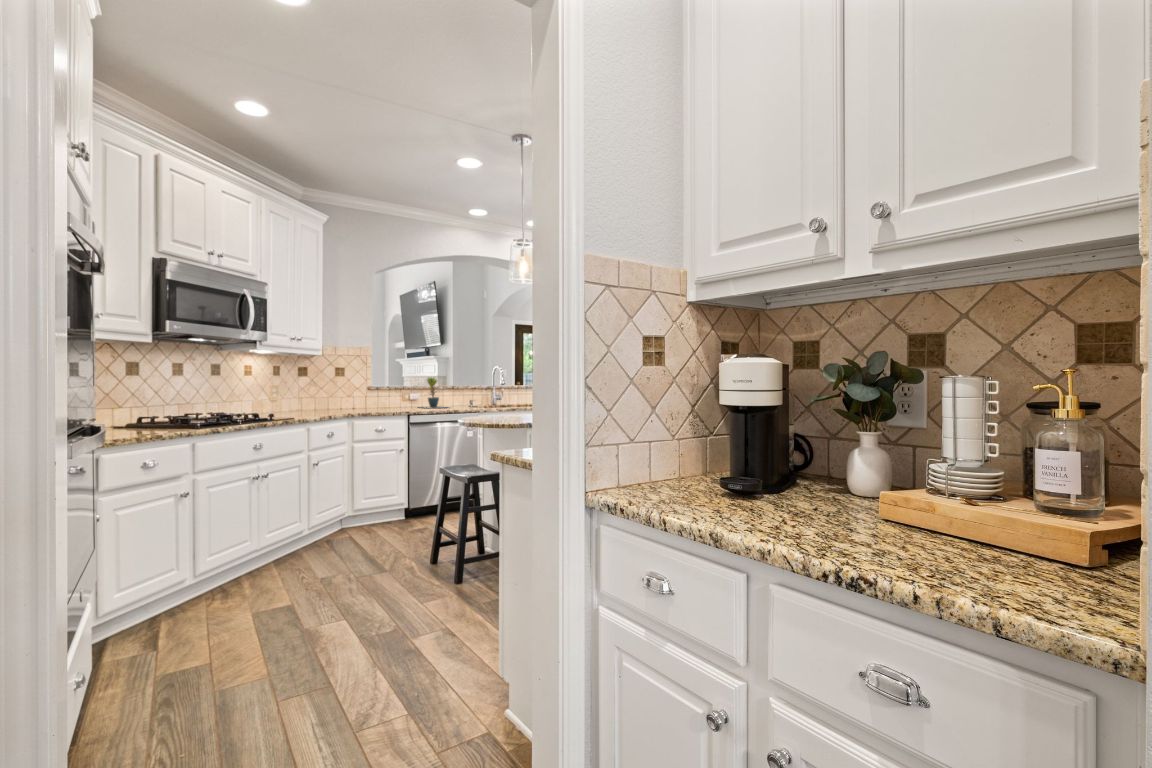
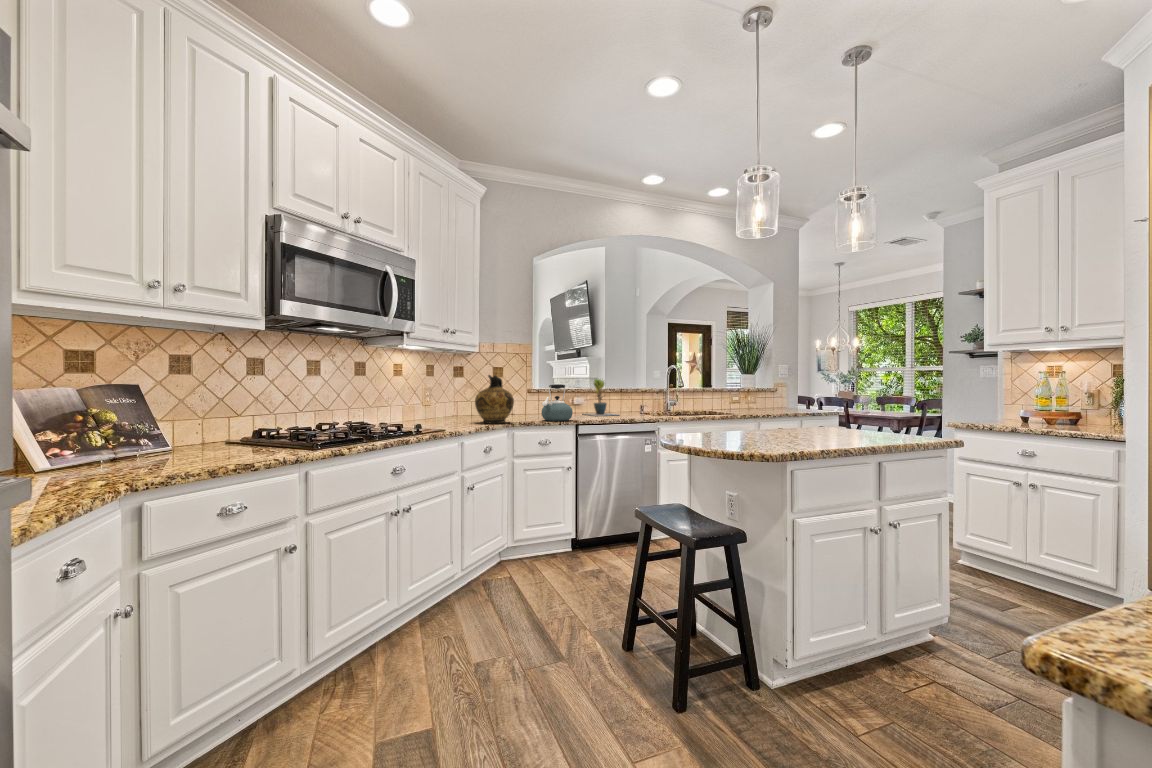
ceramic jug: none [319,374,353,414] -> present [475,375,514,423]
kettle: none [378,382,405,412] -> present [542,384,573,421]

